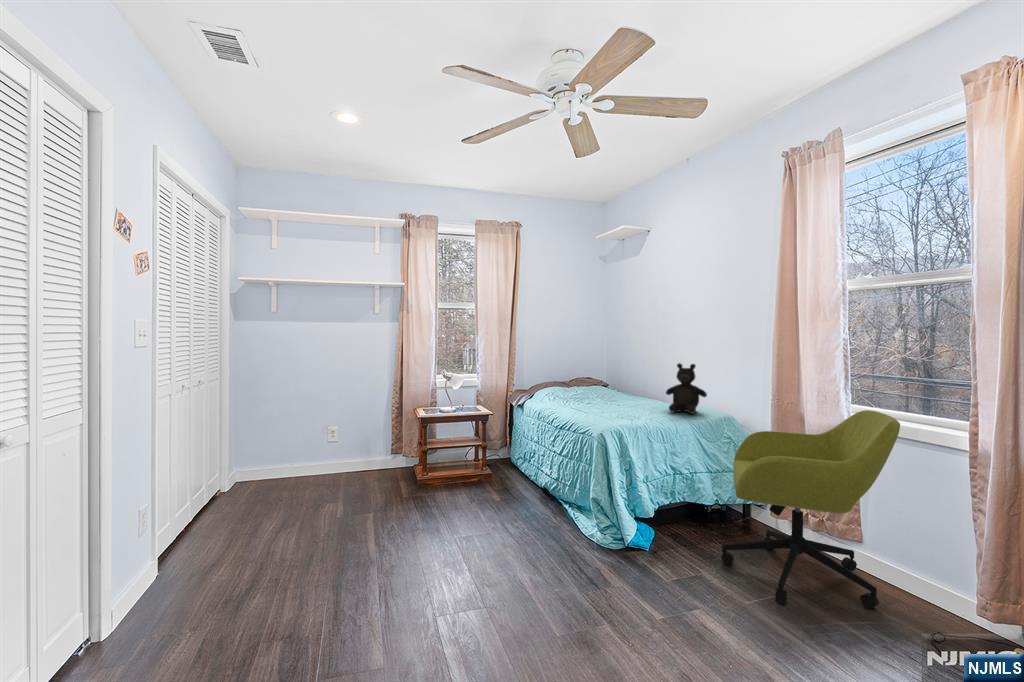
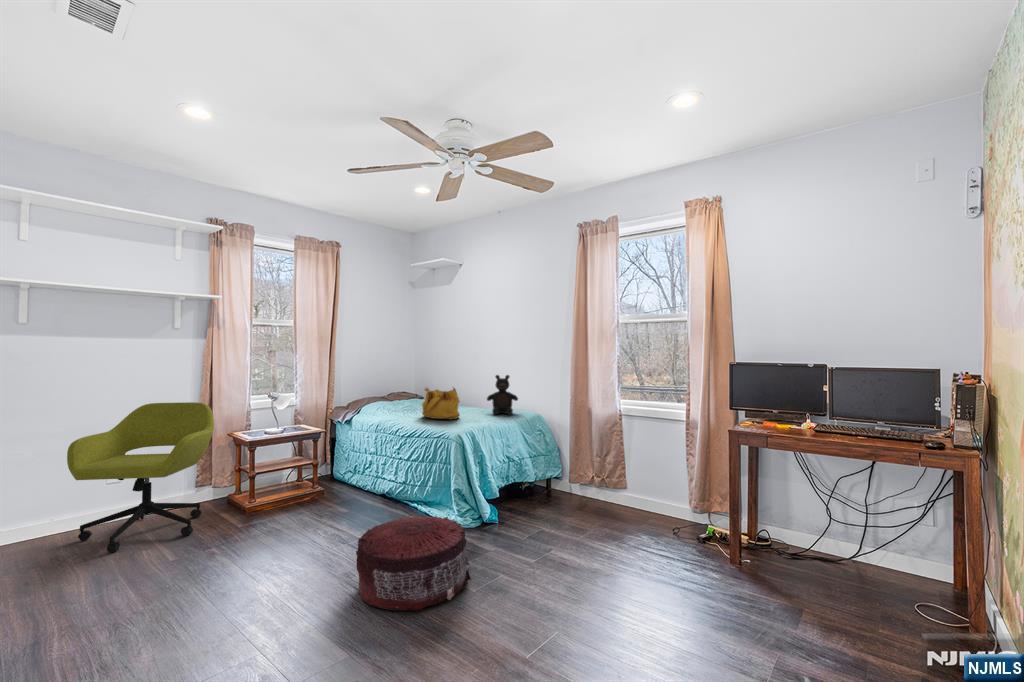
handbag: none [580,375,625,414] -> present [422,388,460,419]
office chair: present [721,410,900,609] -> present [67,402,214,552]
pouf: none [438,521,563,636] -> present [356,516,471,610]

